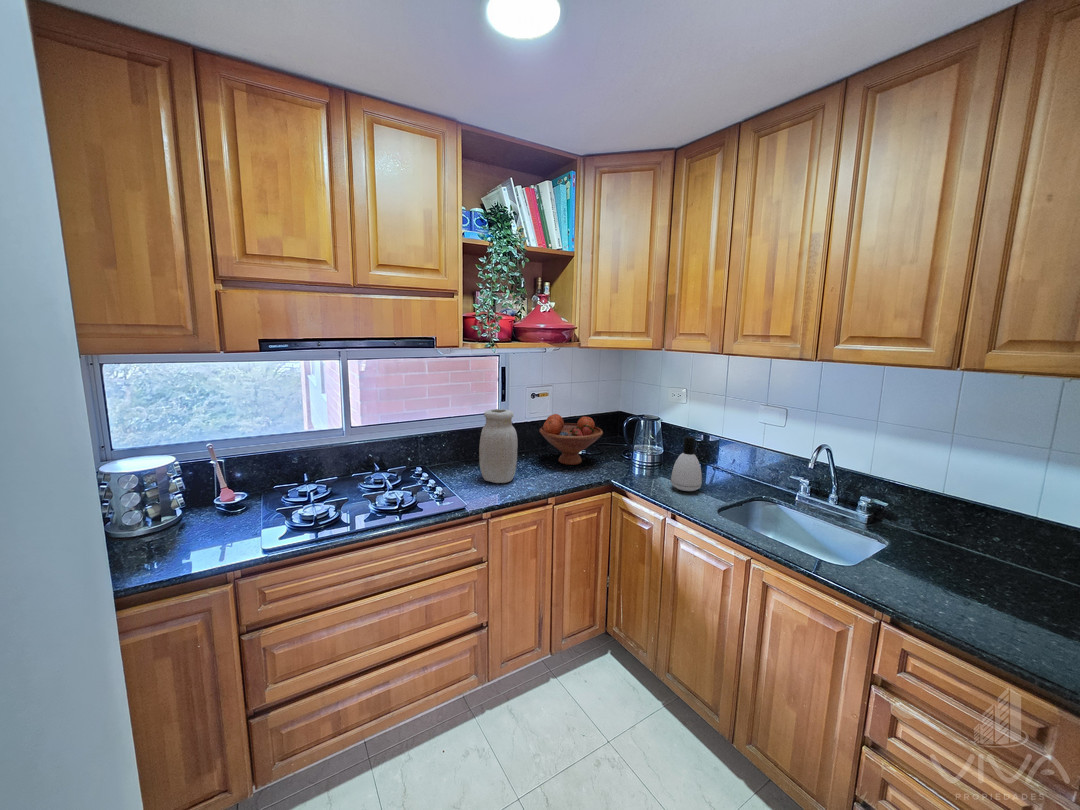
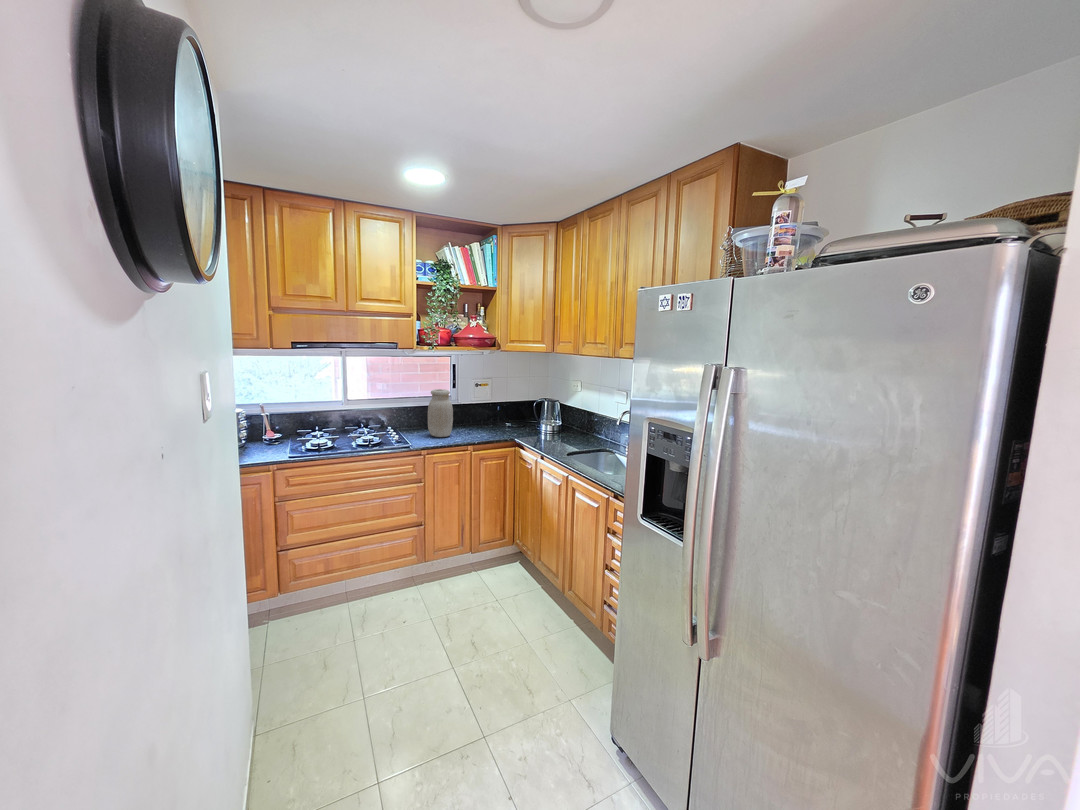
fruit bowl: present [539,414,603,465] -> none [475,397,519,431]
soap dispenser: present [671,436,706,491] -> none [550,409,570,444]

